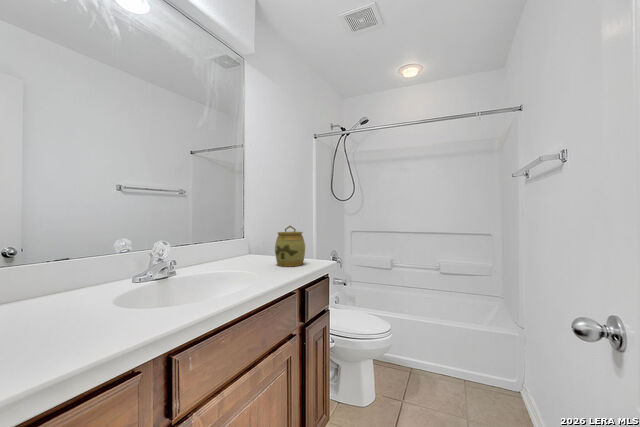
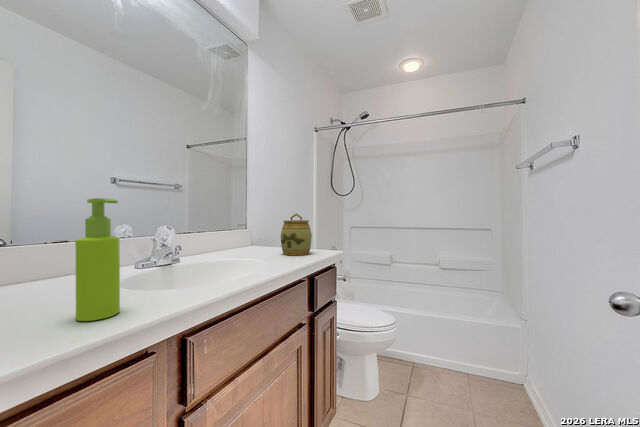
soap dispenser: none [65,227,108,343] -> present [75,198,120,321]

